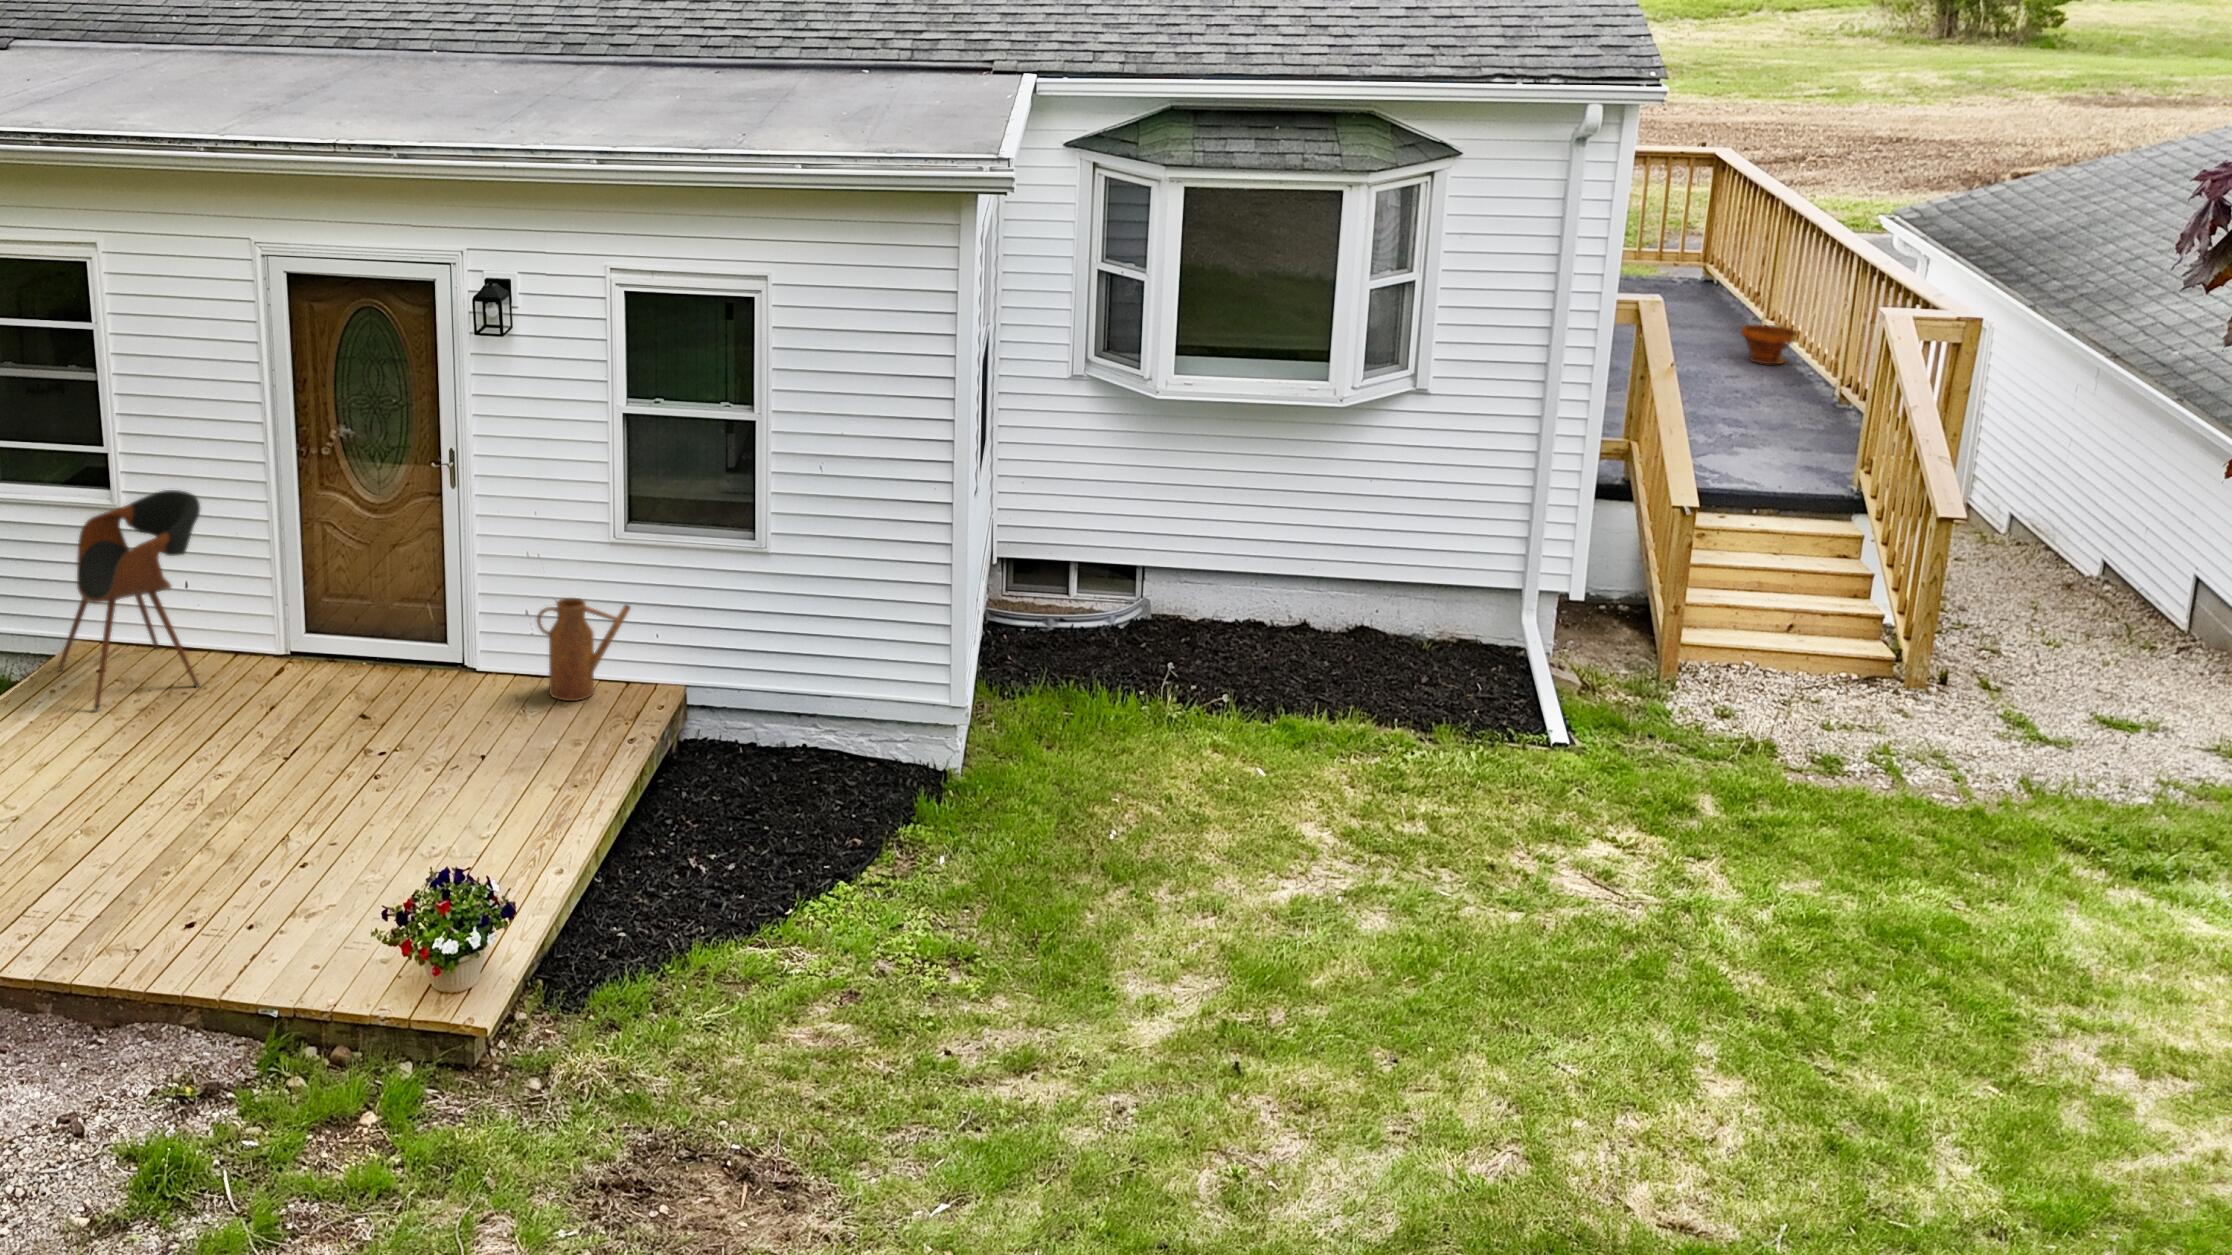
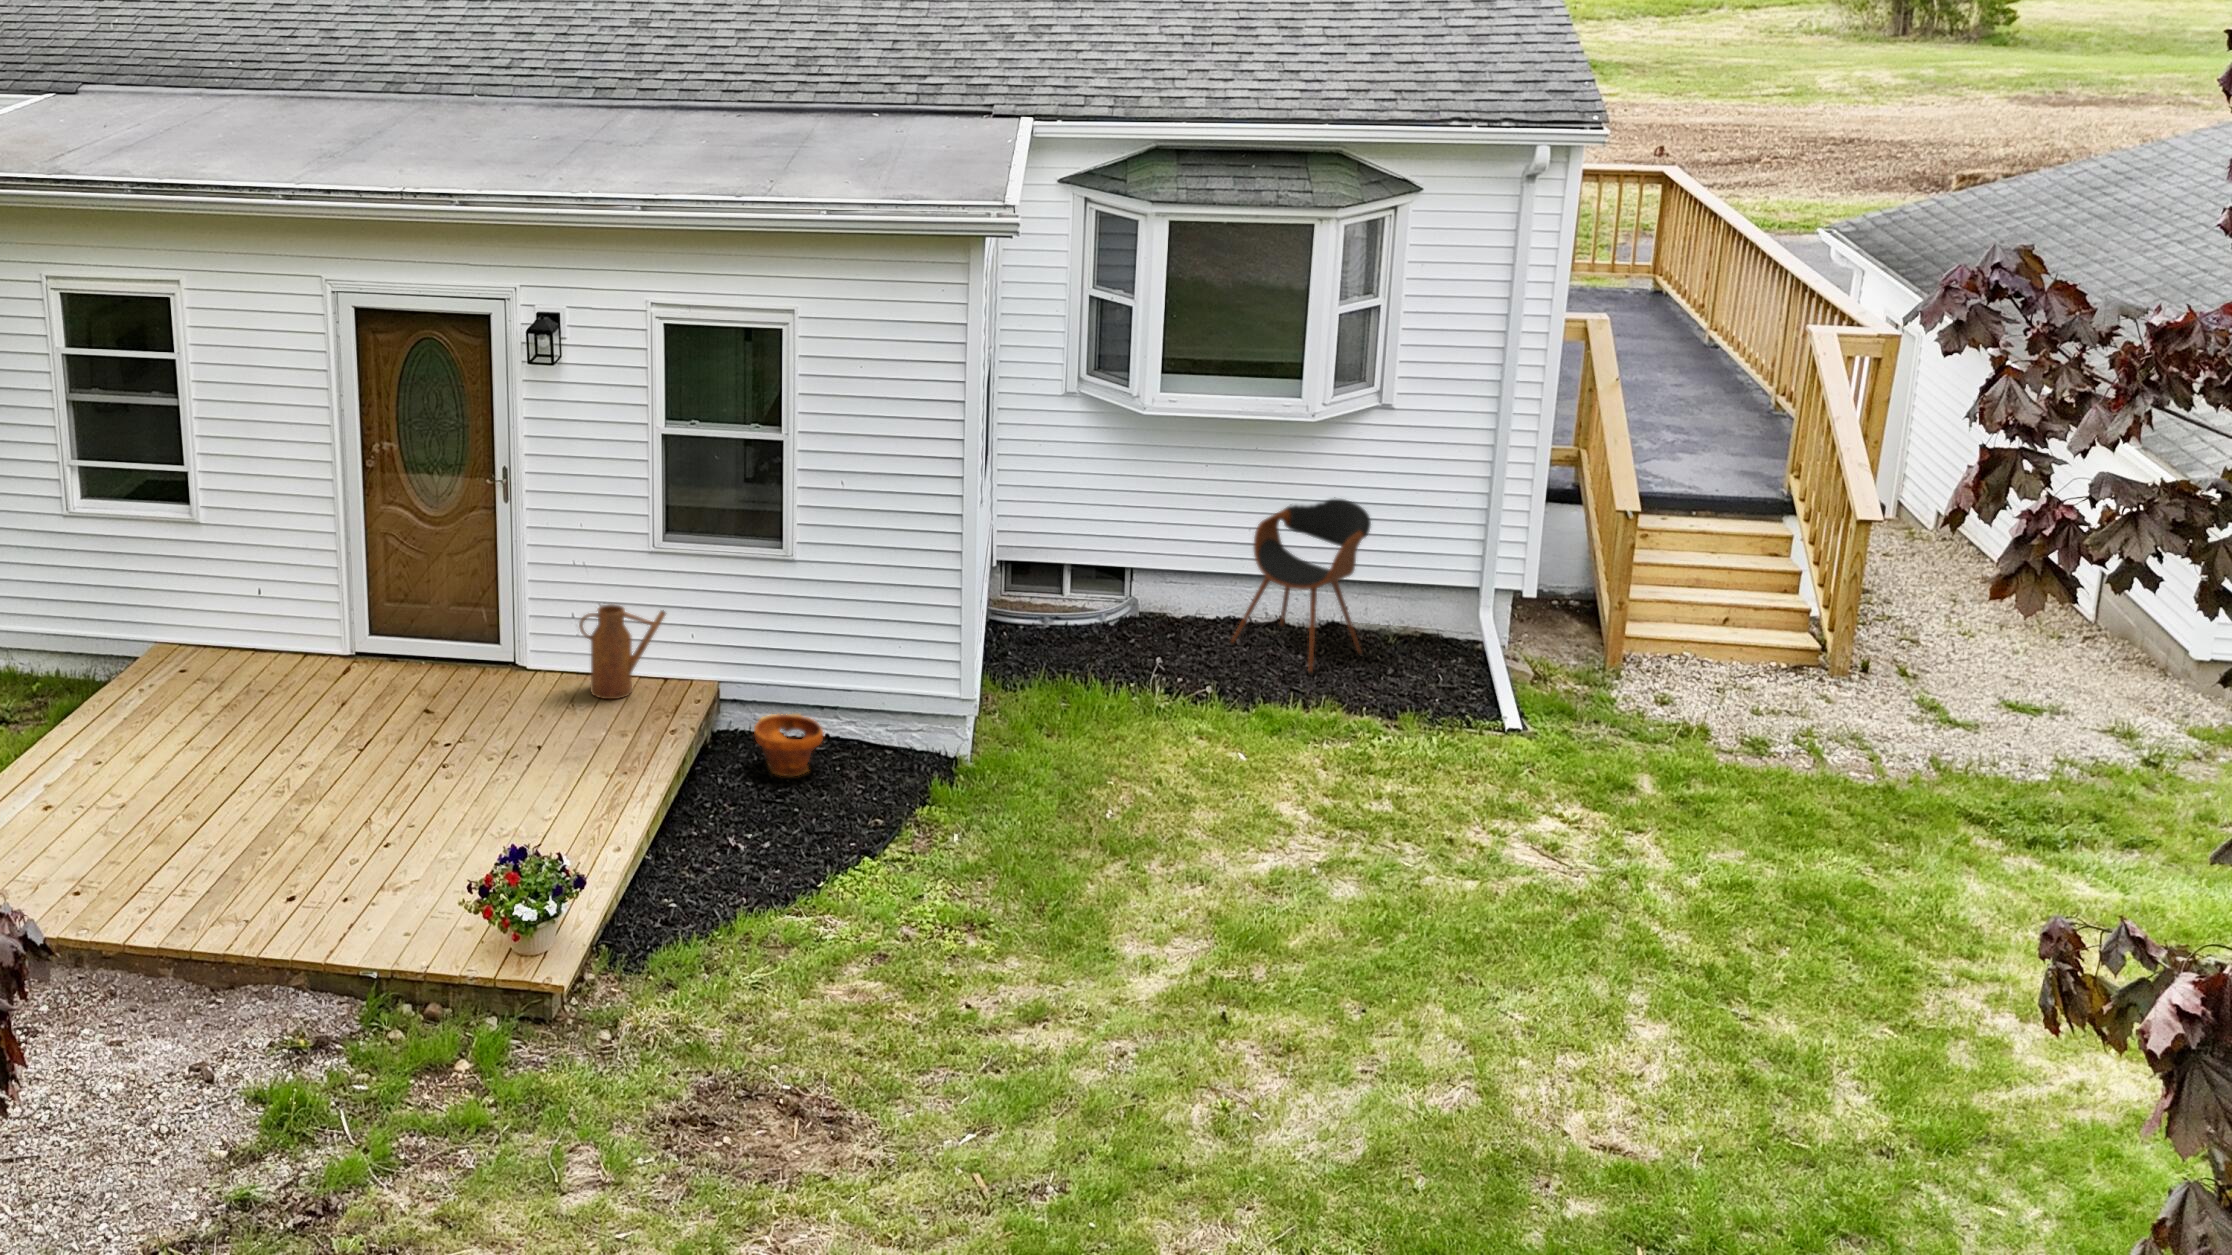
planter: present [1741,324,1799,364] -> present [754,714,823,776]
chair: present [58,490,200,710] -> present [1230,497,1371,675]

